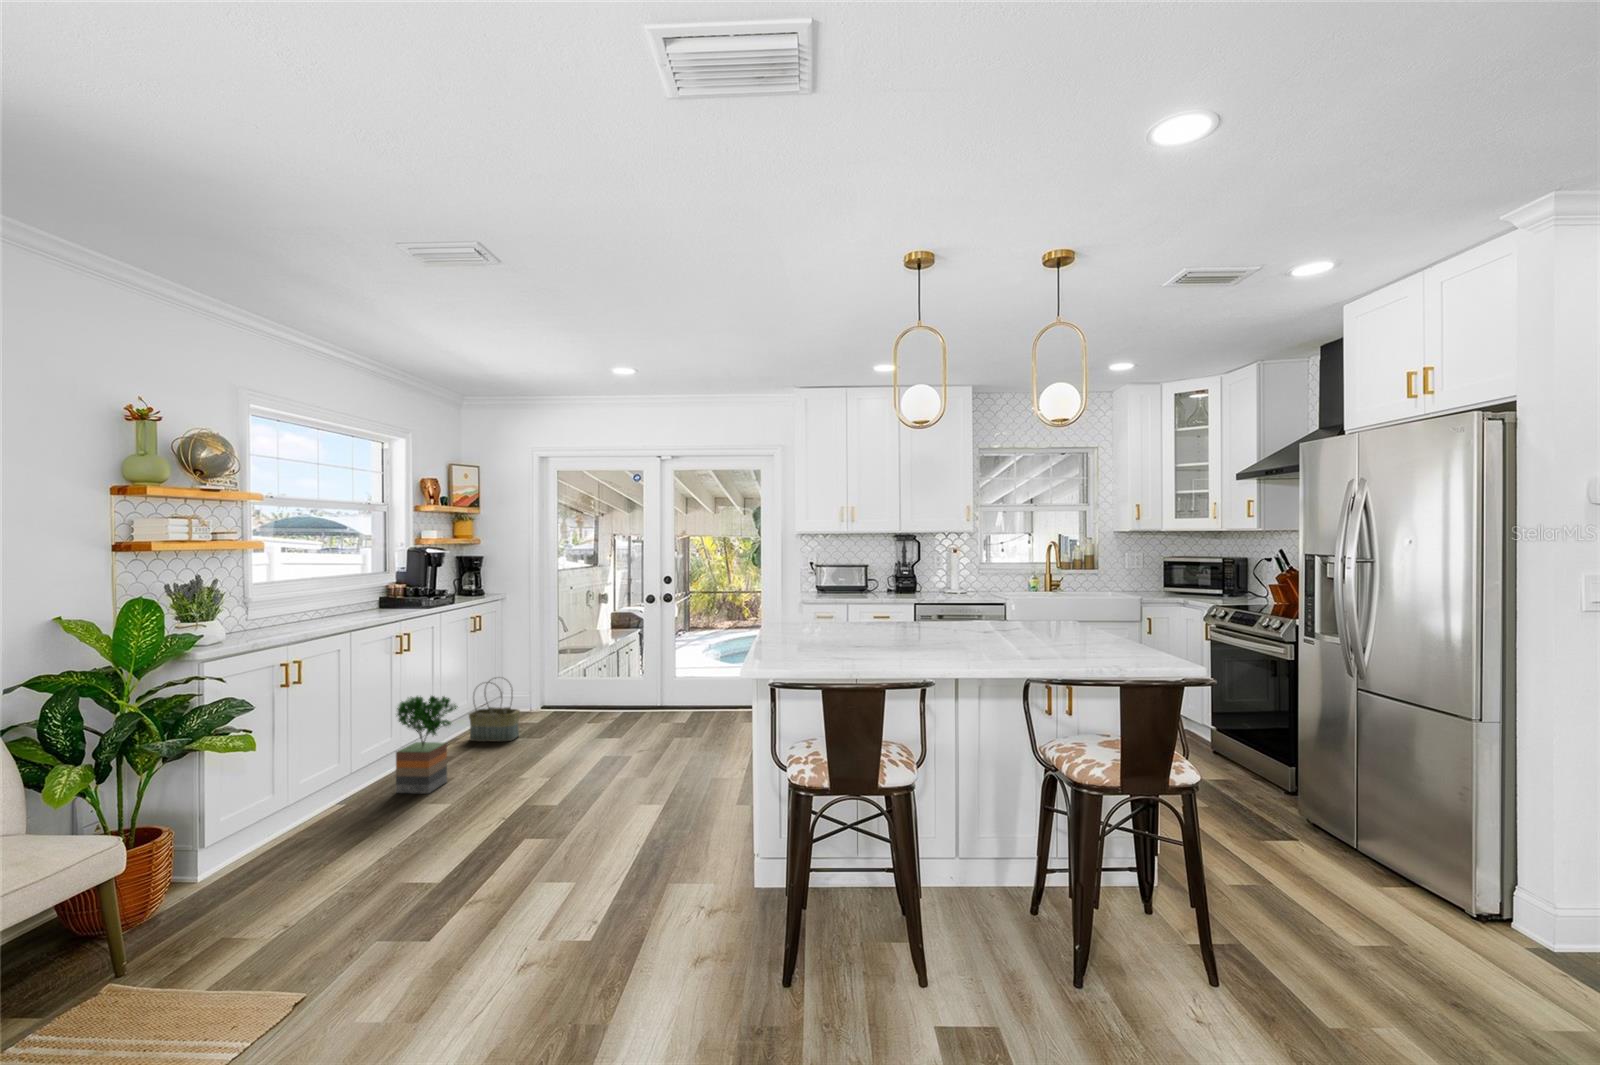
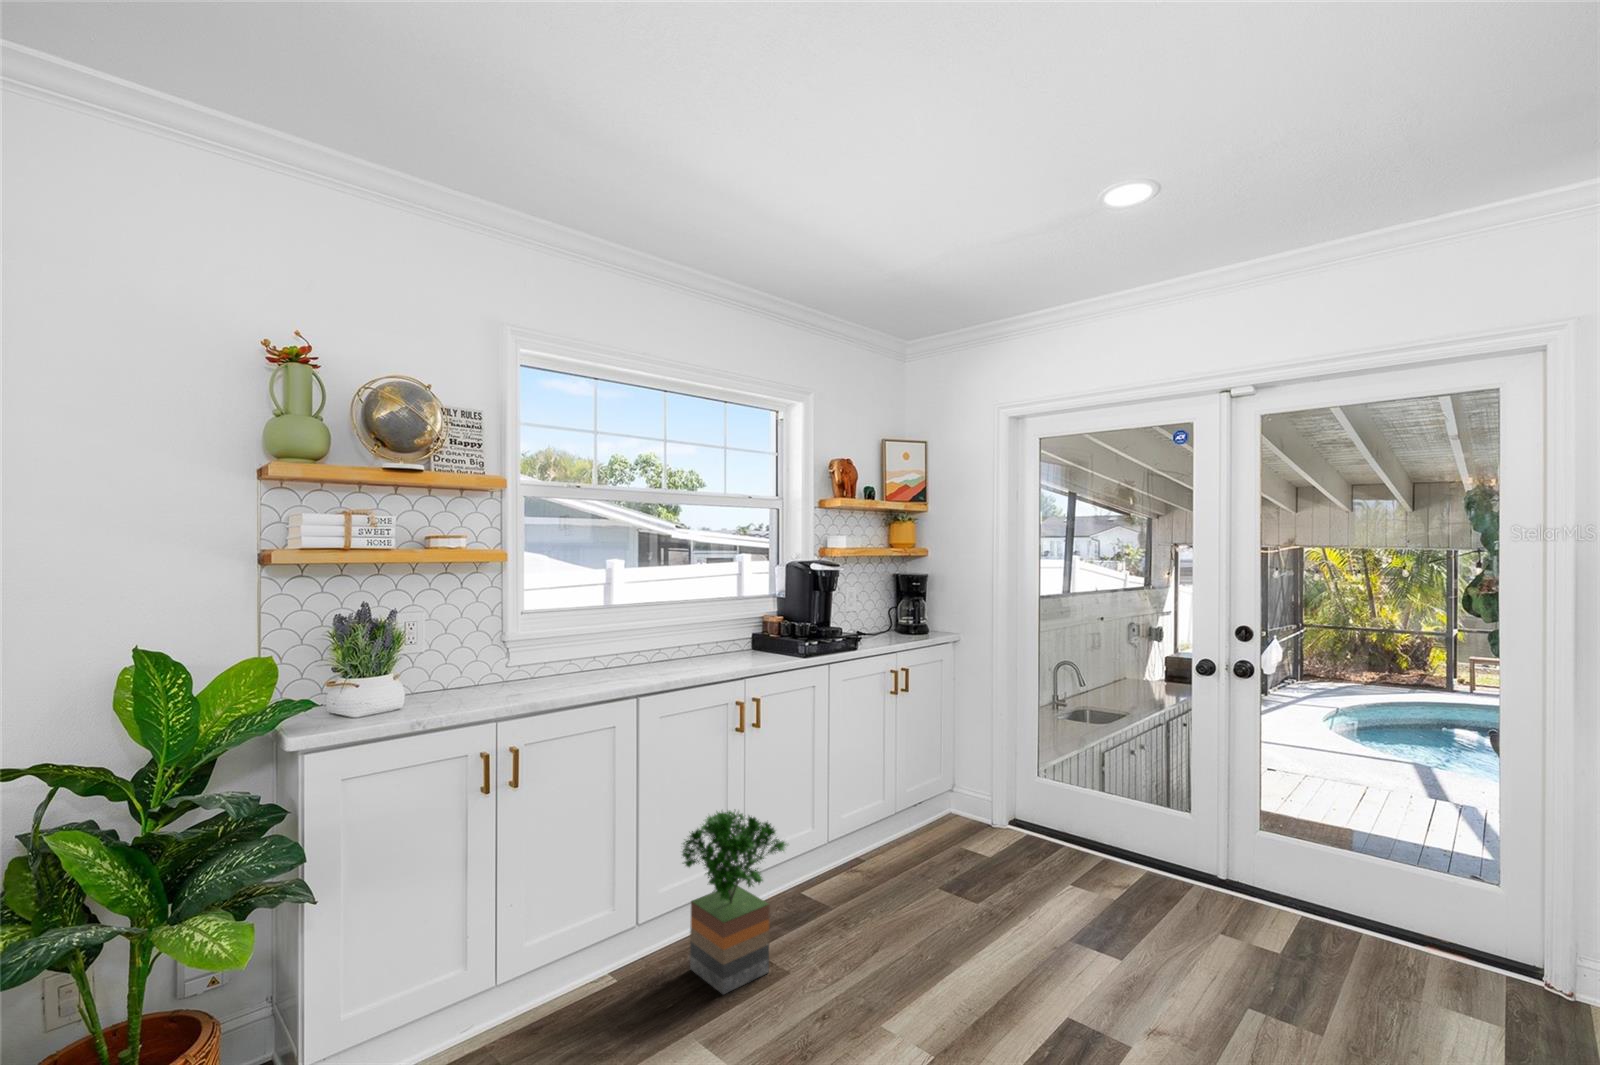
basket: present [469,678,520,741] -> none [871,775,947,894]

